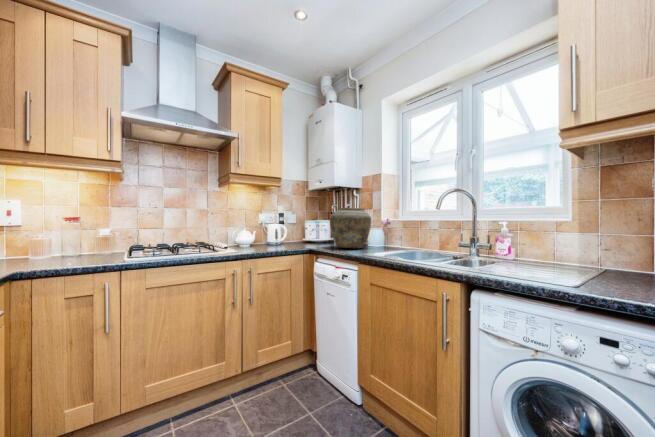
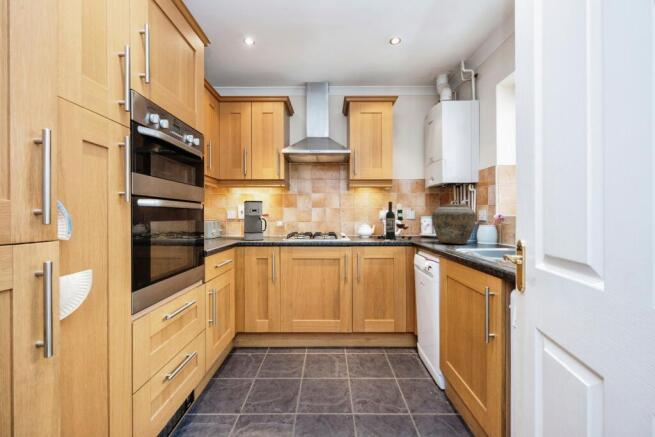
coffee maker: none [28,191,86,265] -> present [244,201,267,241]
wine bottle: none [264,203,306,248] -> present [378,202,412,240]

